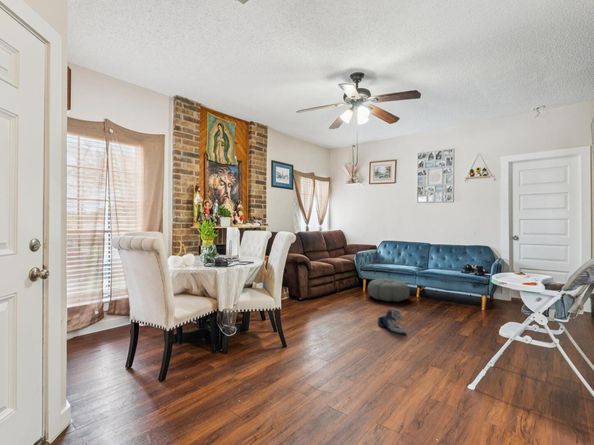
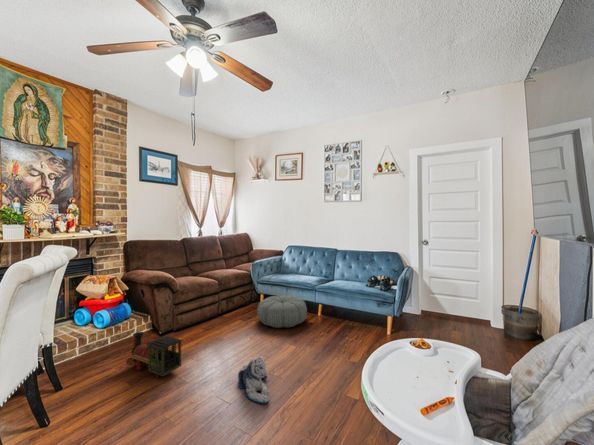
toy train: none [297,291,336,319] -> present [126,332,182,377]

